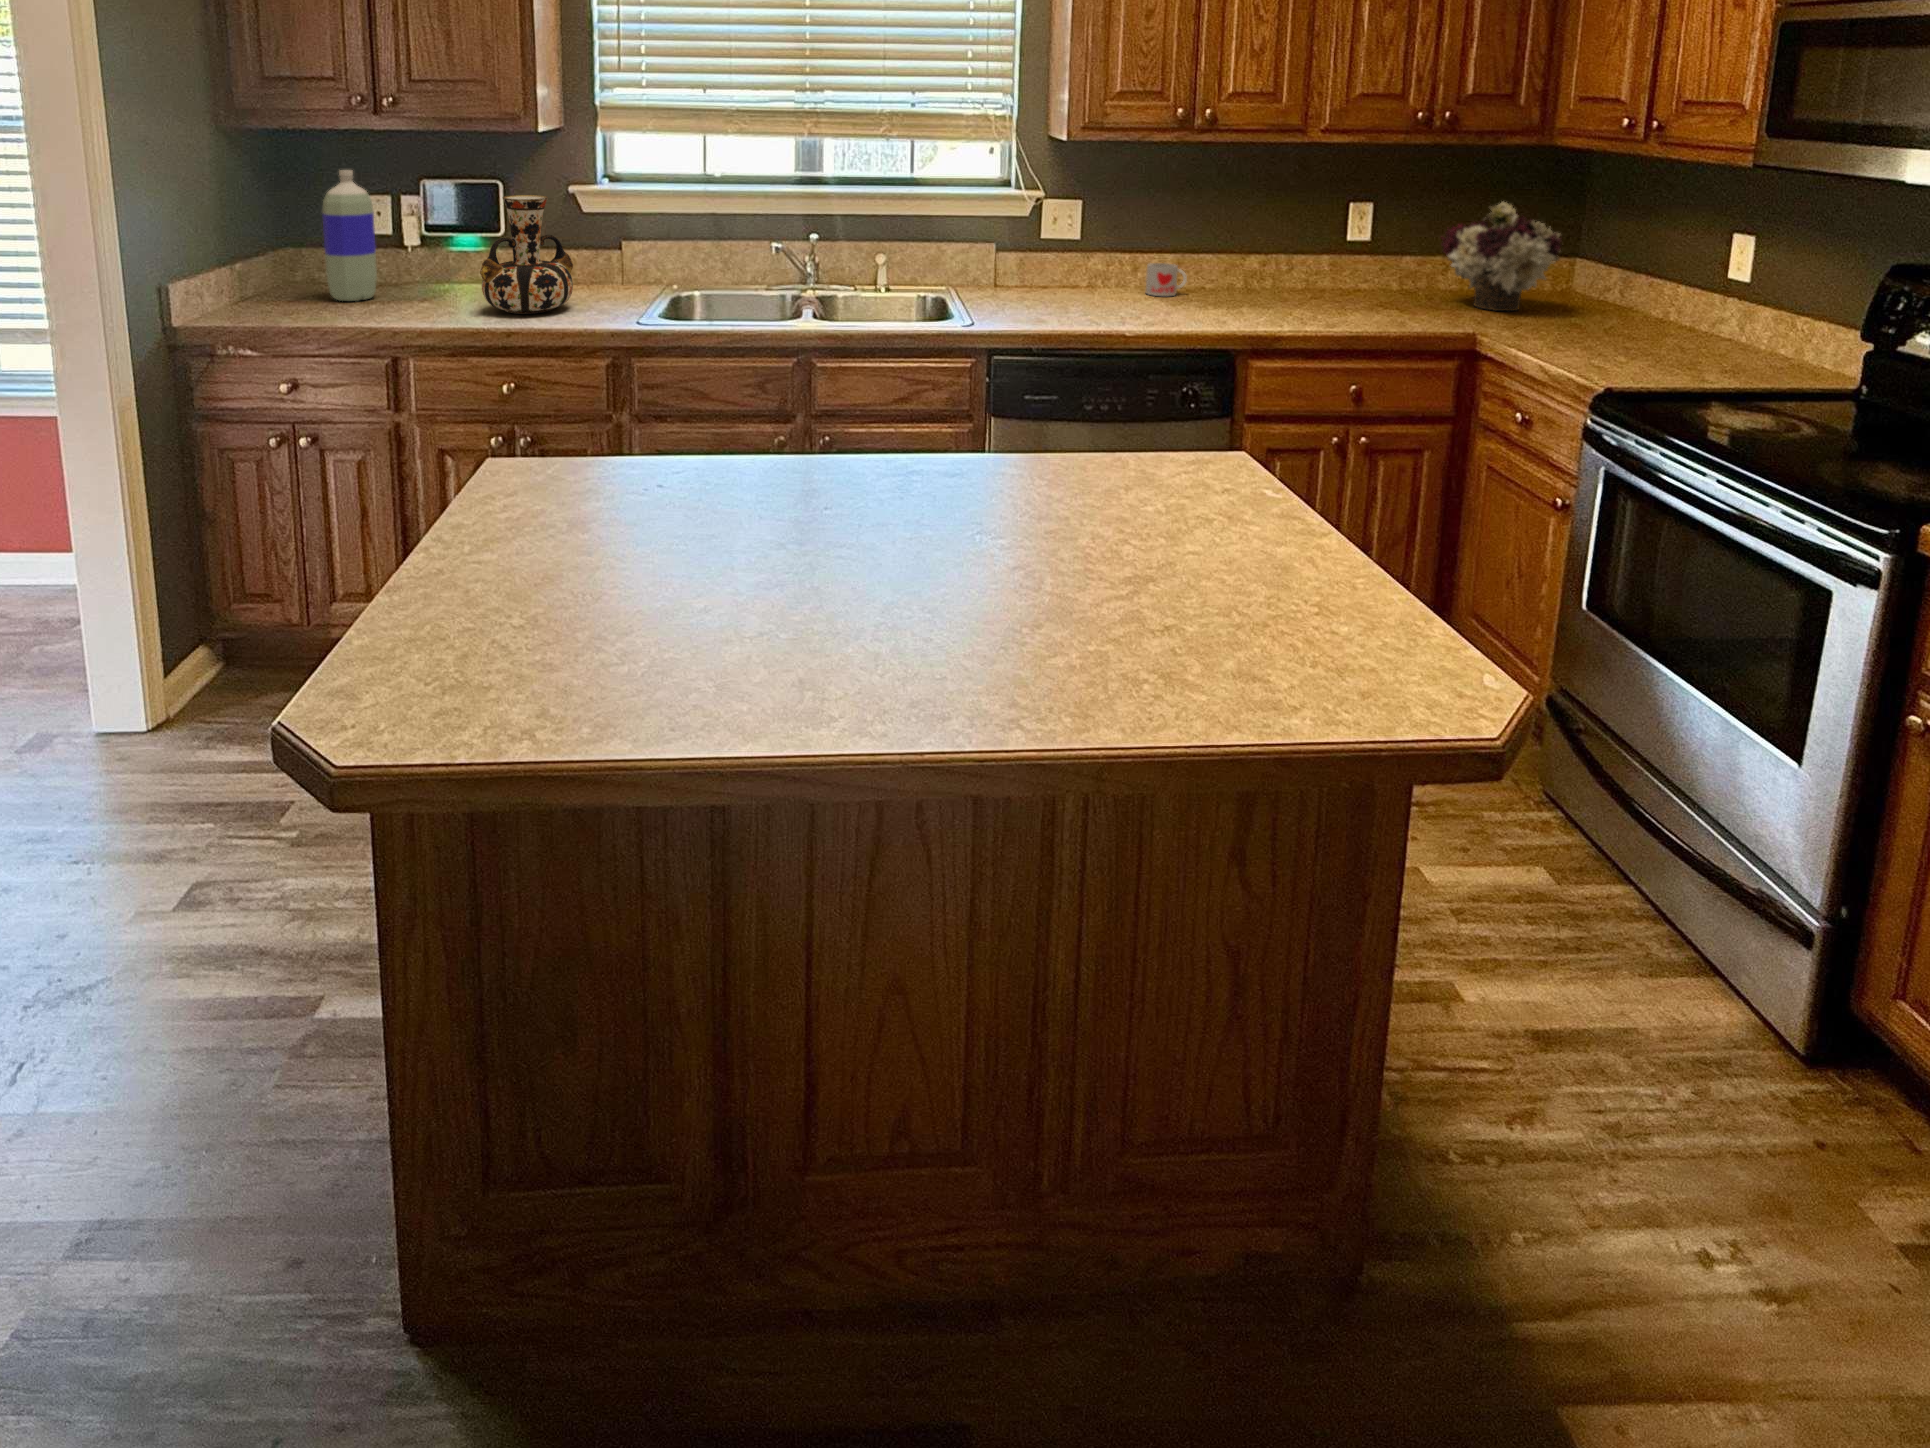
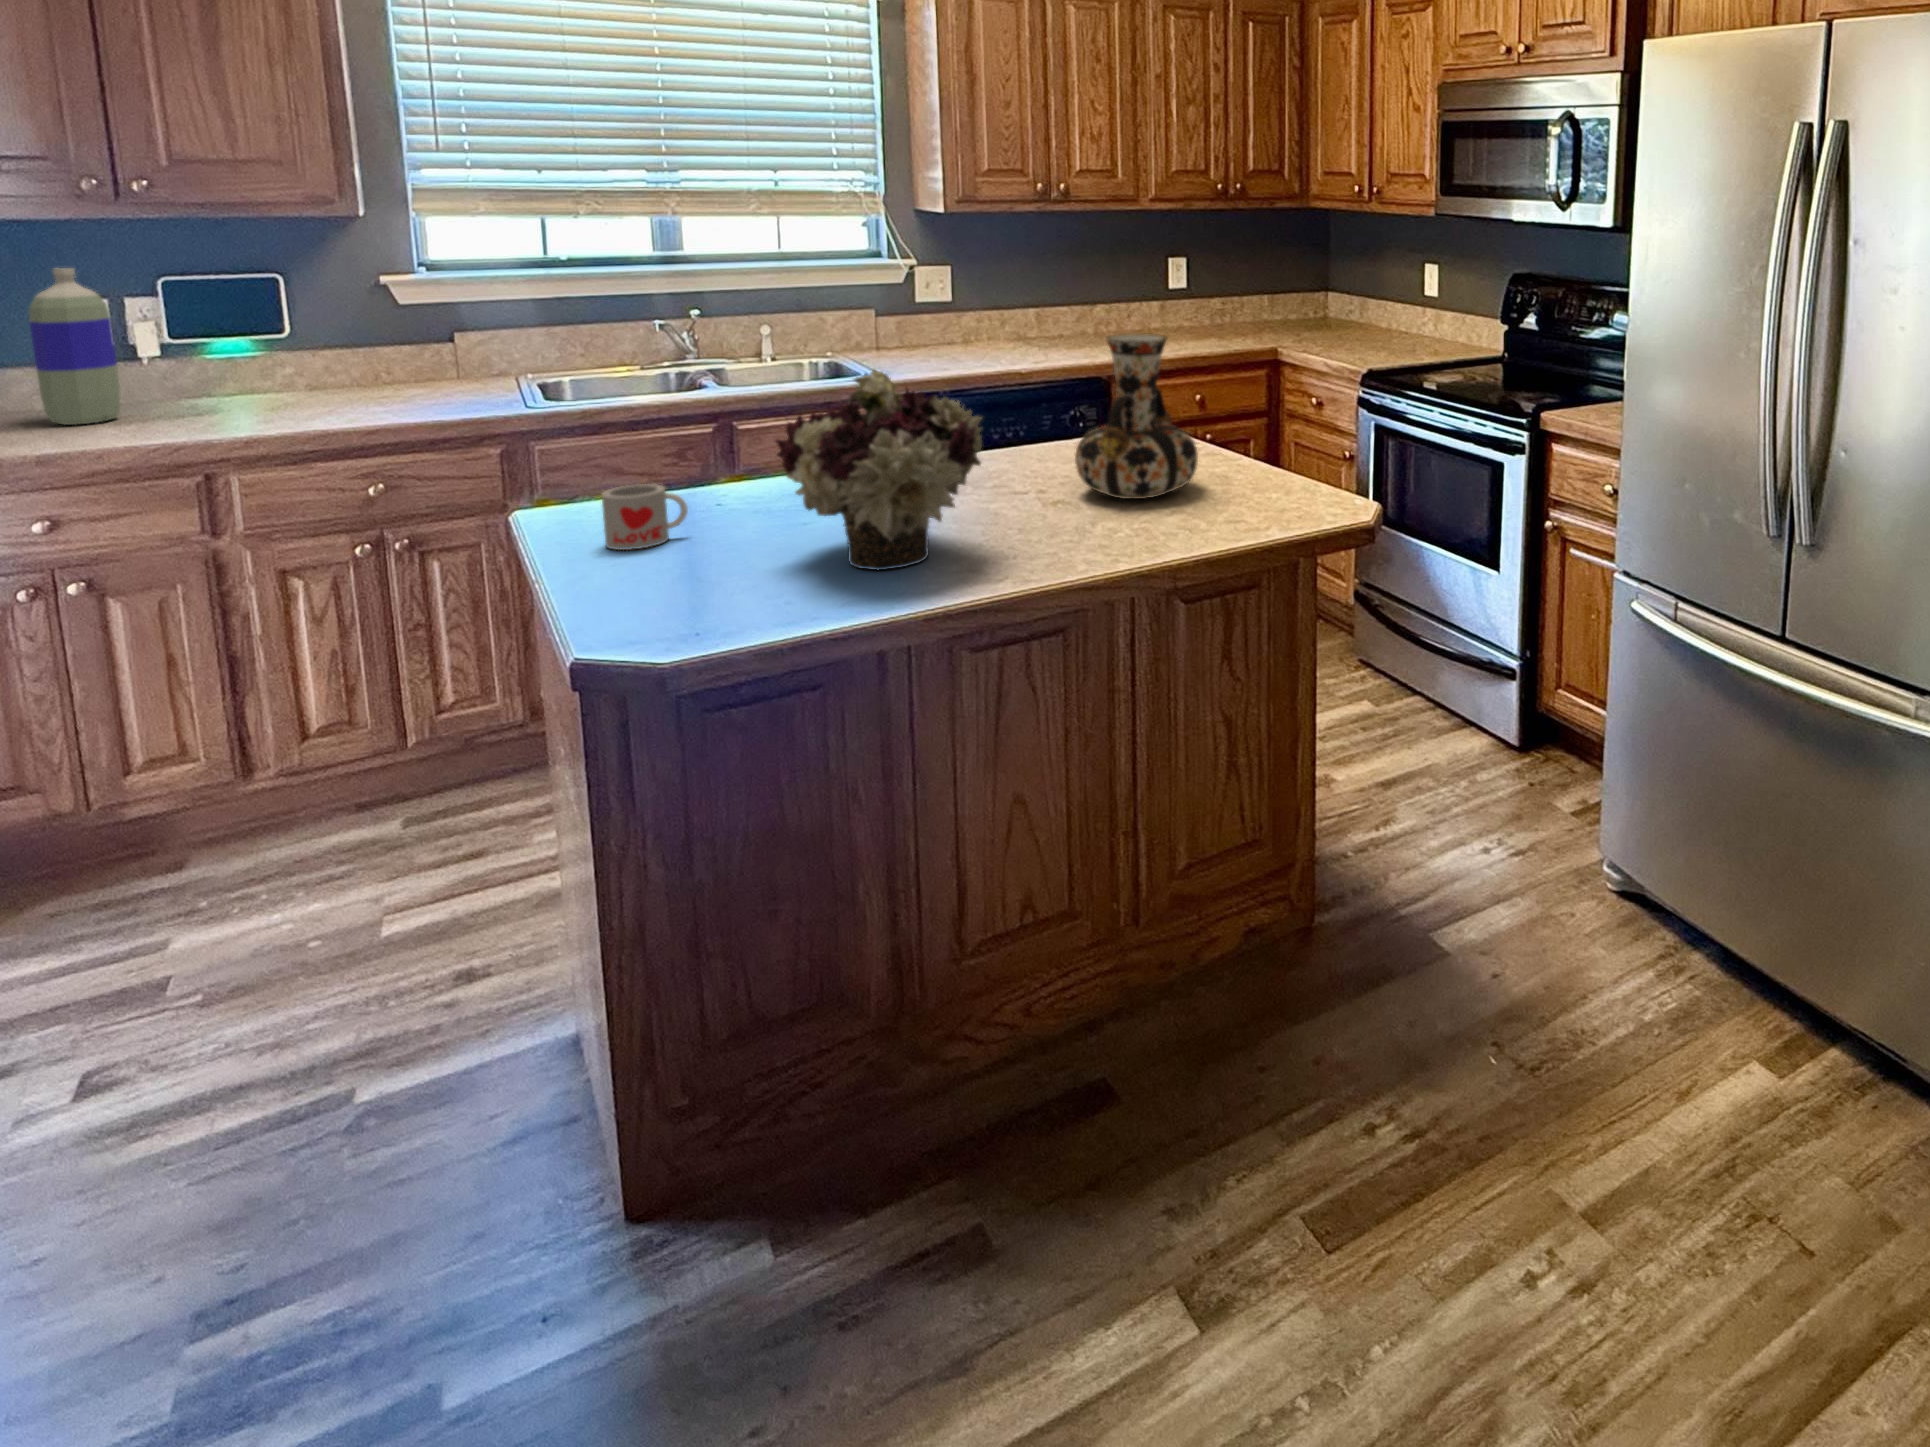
vase: present [480,195,573,314] -> present [1075,333,1198,499]
flower arrangement: present [1441,202,1561,311] -> present [775,369,982,570]
mug: present [1145,263,1187,296] -> present [602,484,688,550]

